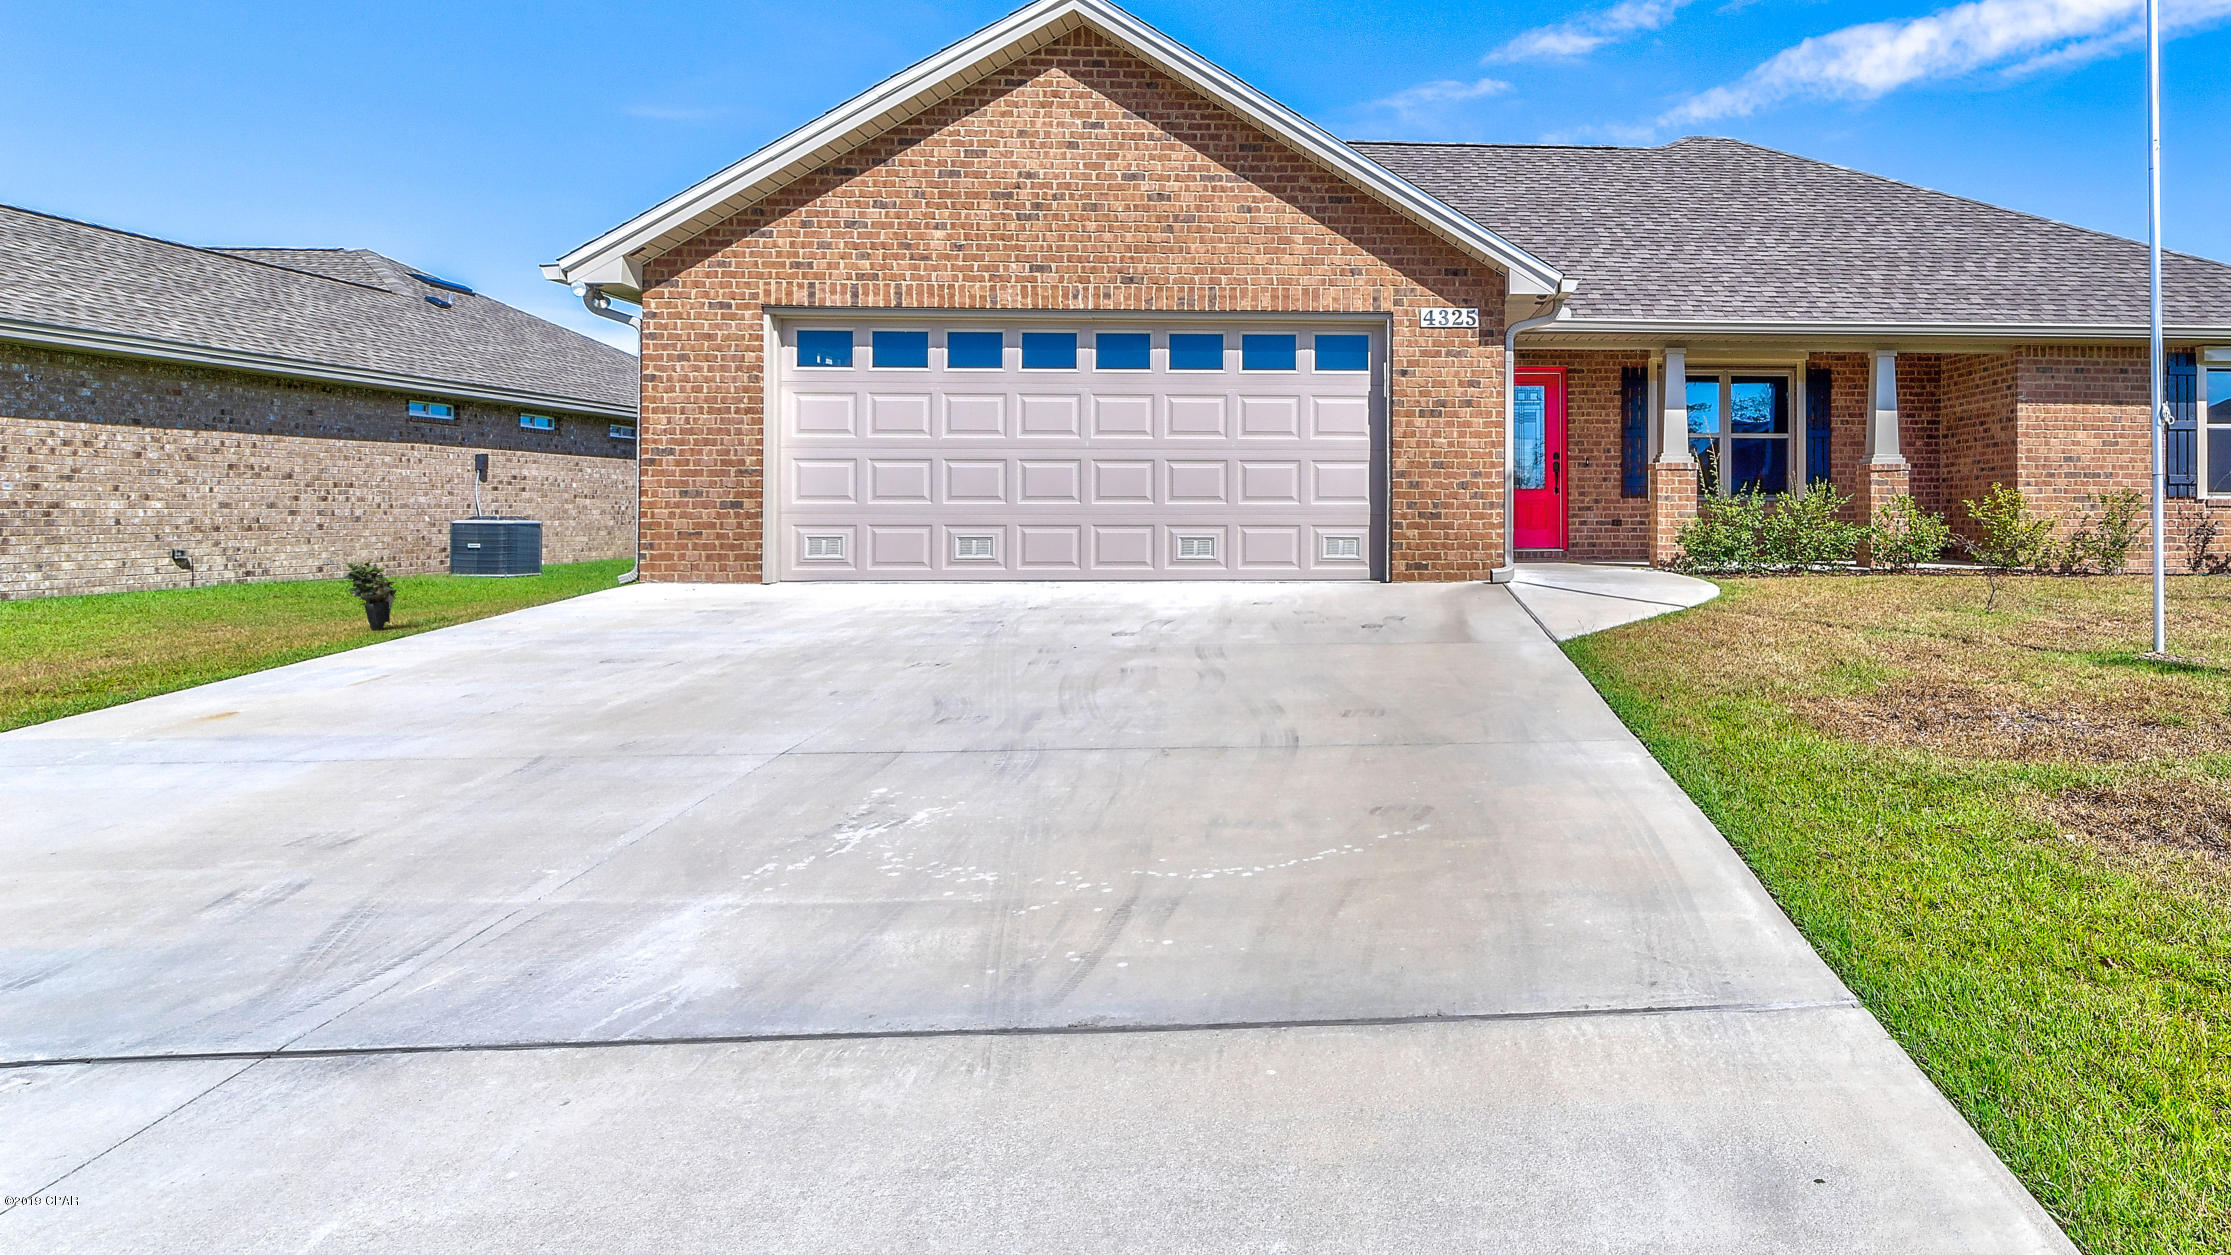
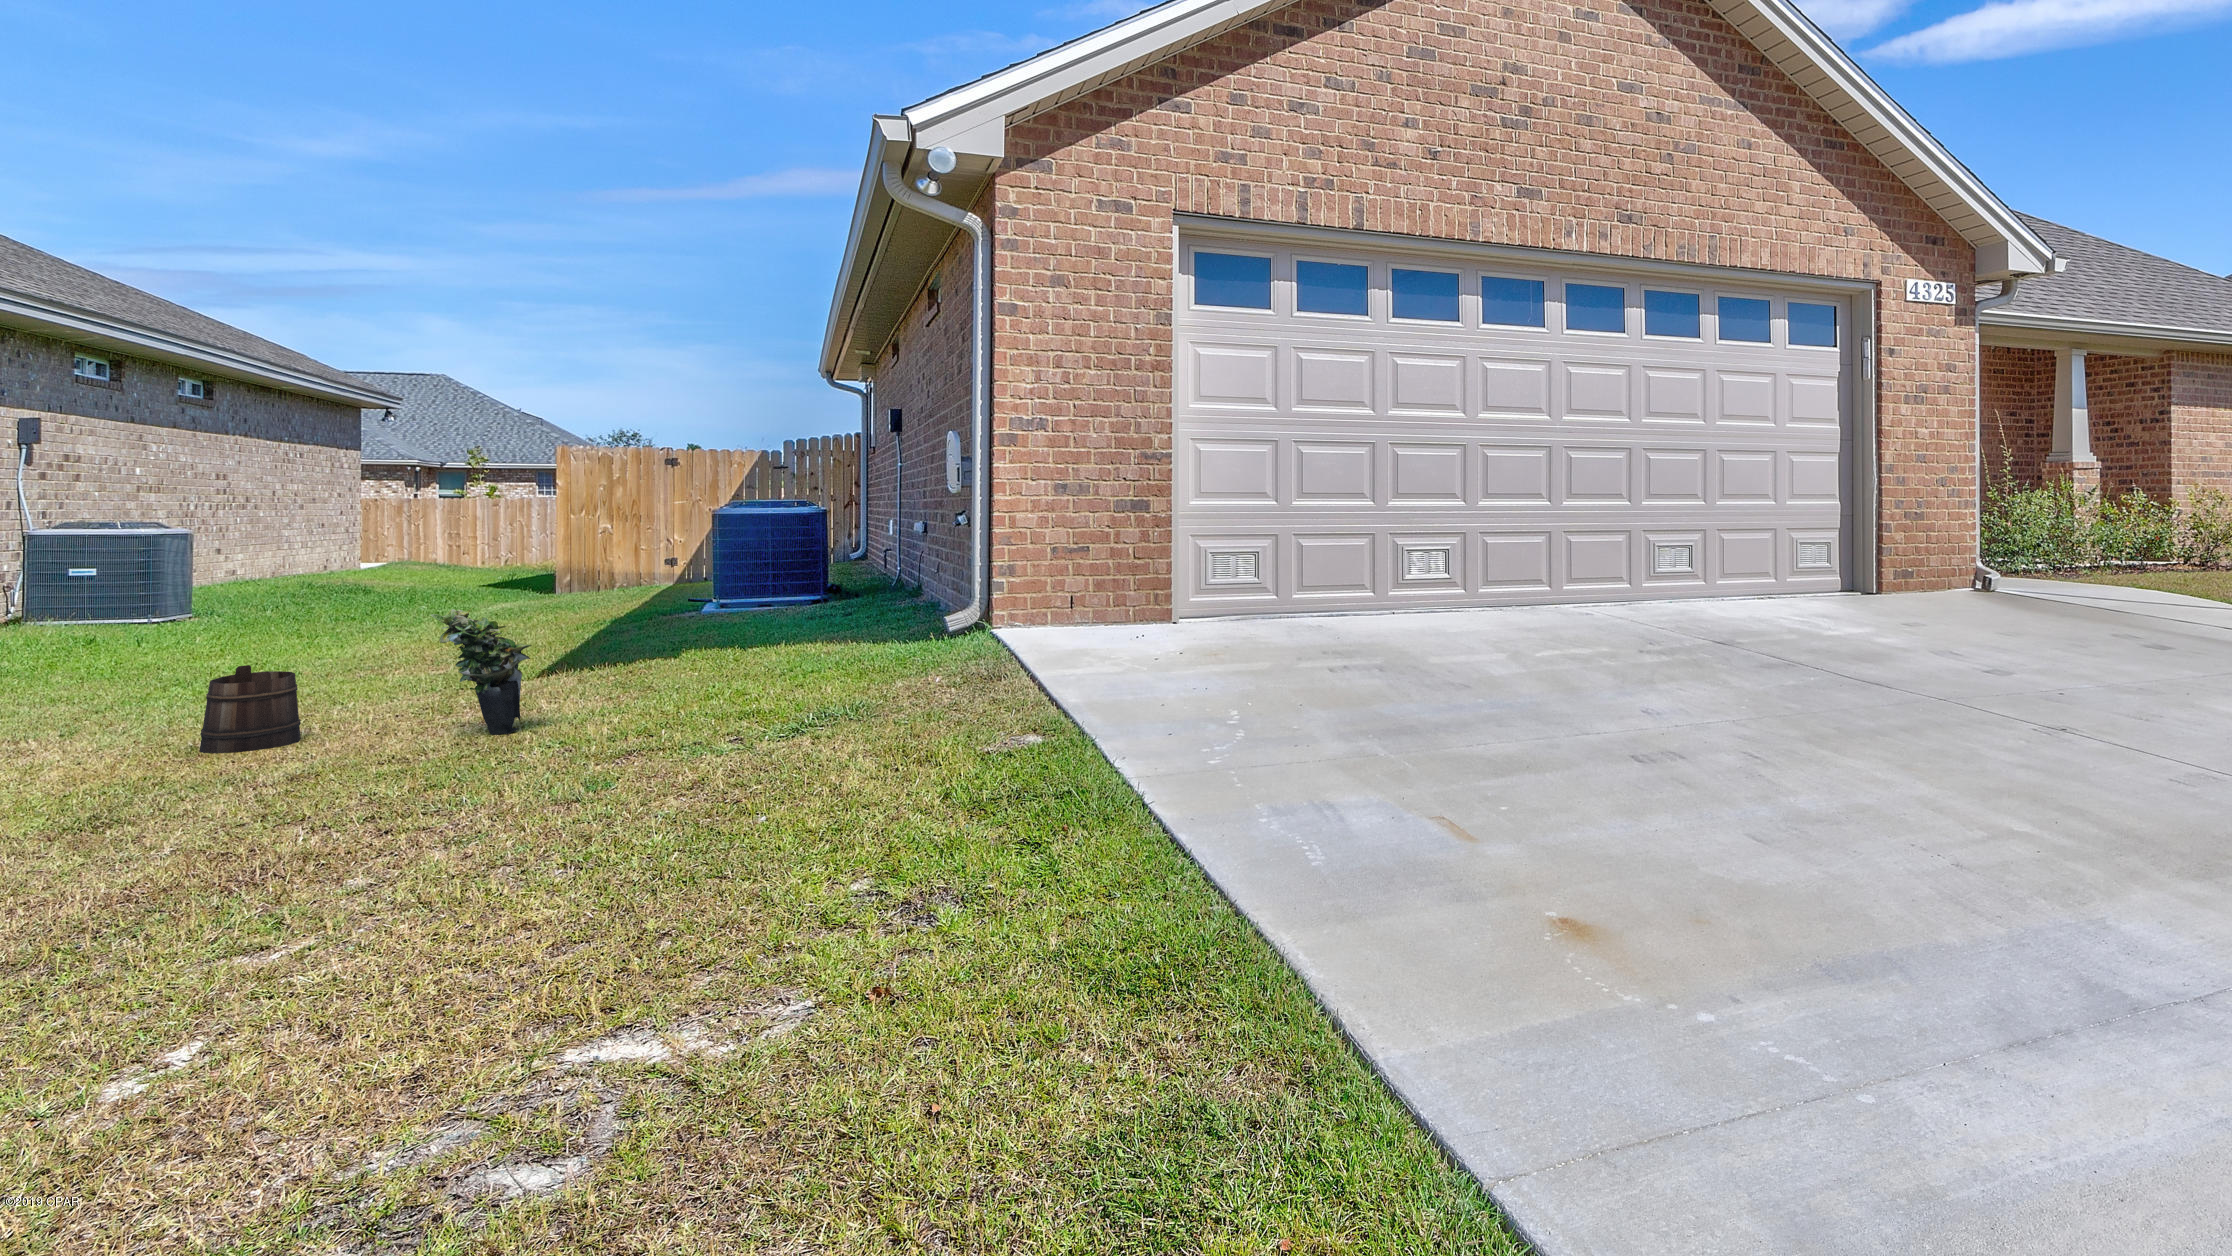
bucket: none [253,587,306,632] -> present [200,665,301,754]

